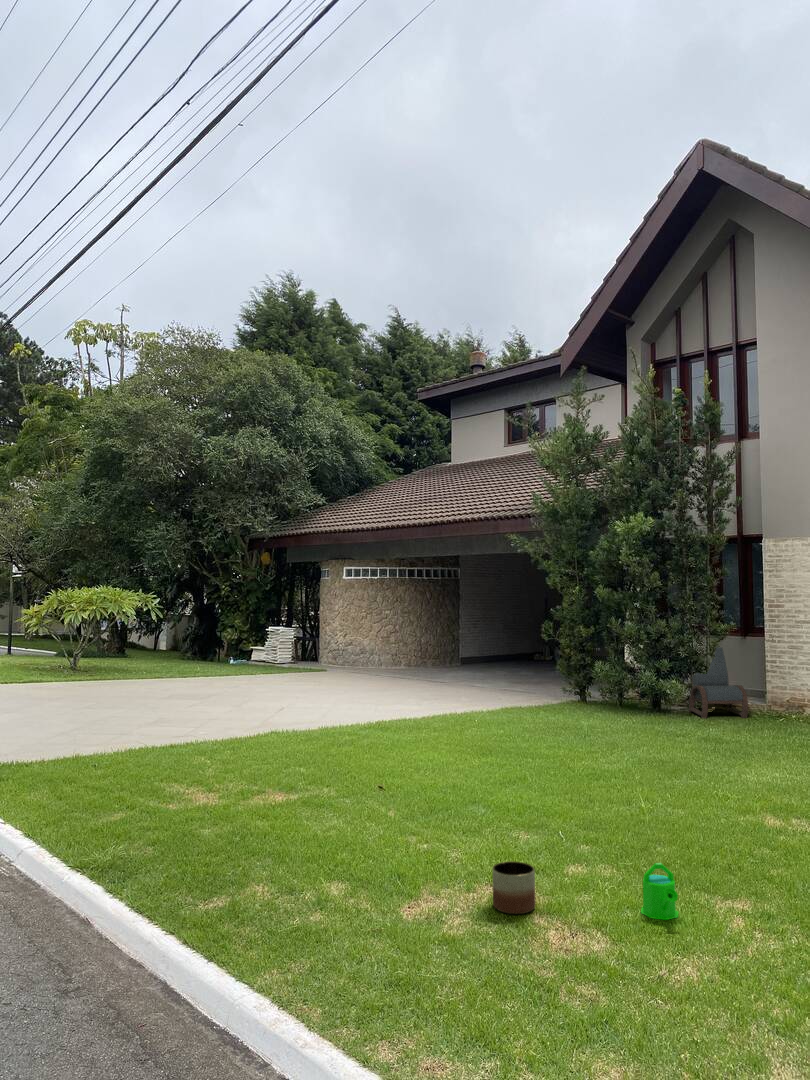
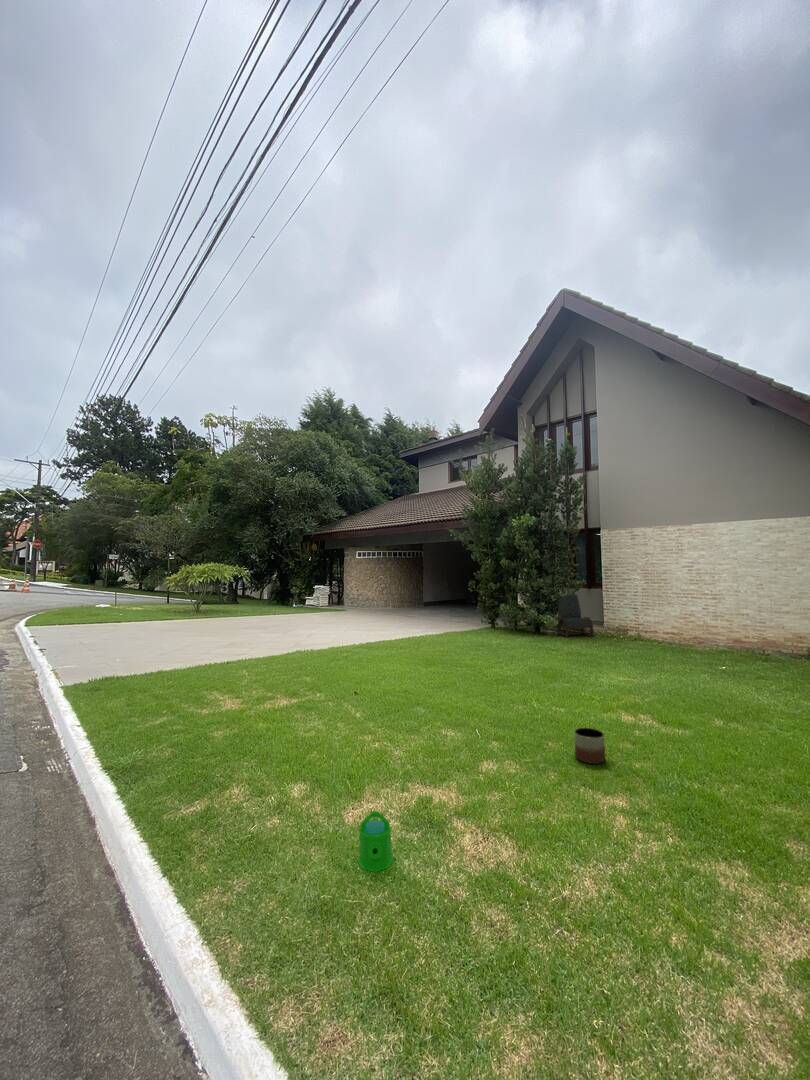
planter: present [493,861,536,914] -> present [574,728,605,764]
watering can: present [641,863,679,920] -> present [357,811,394,872]

